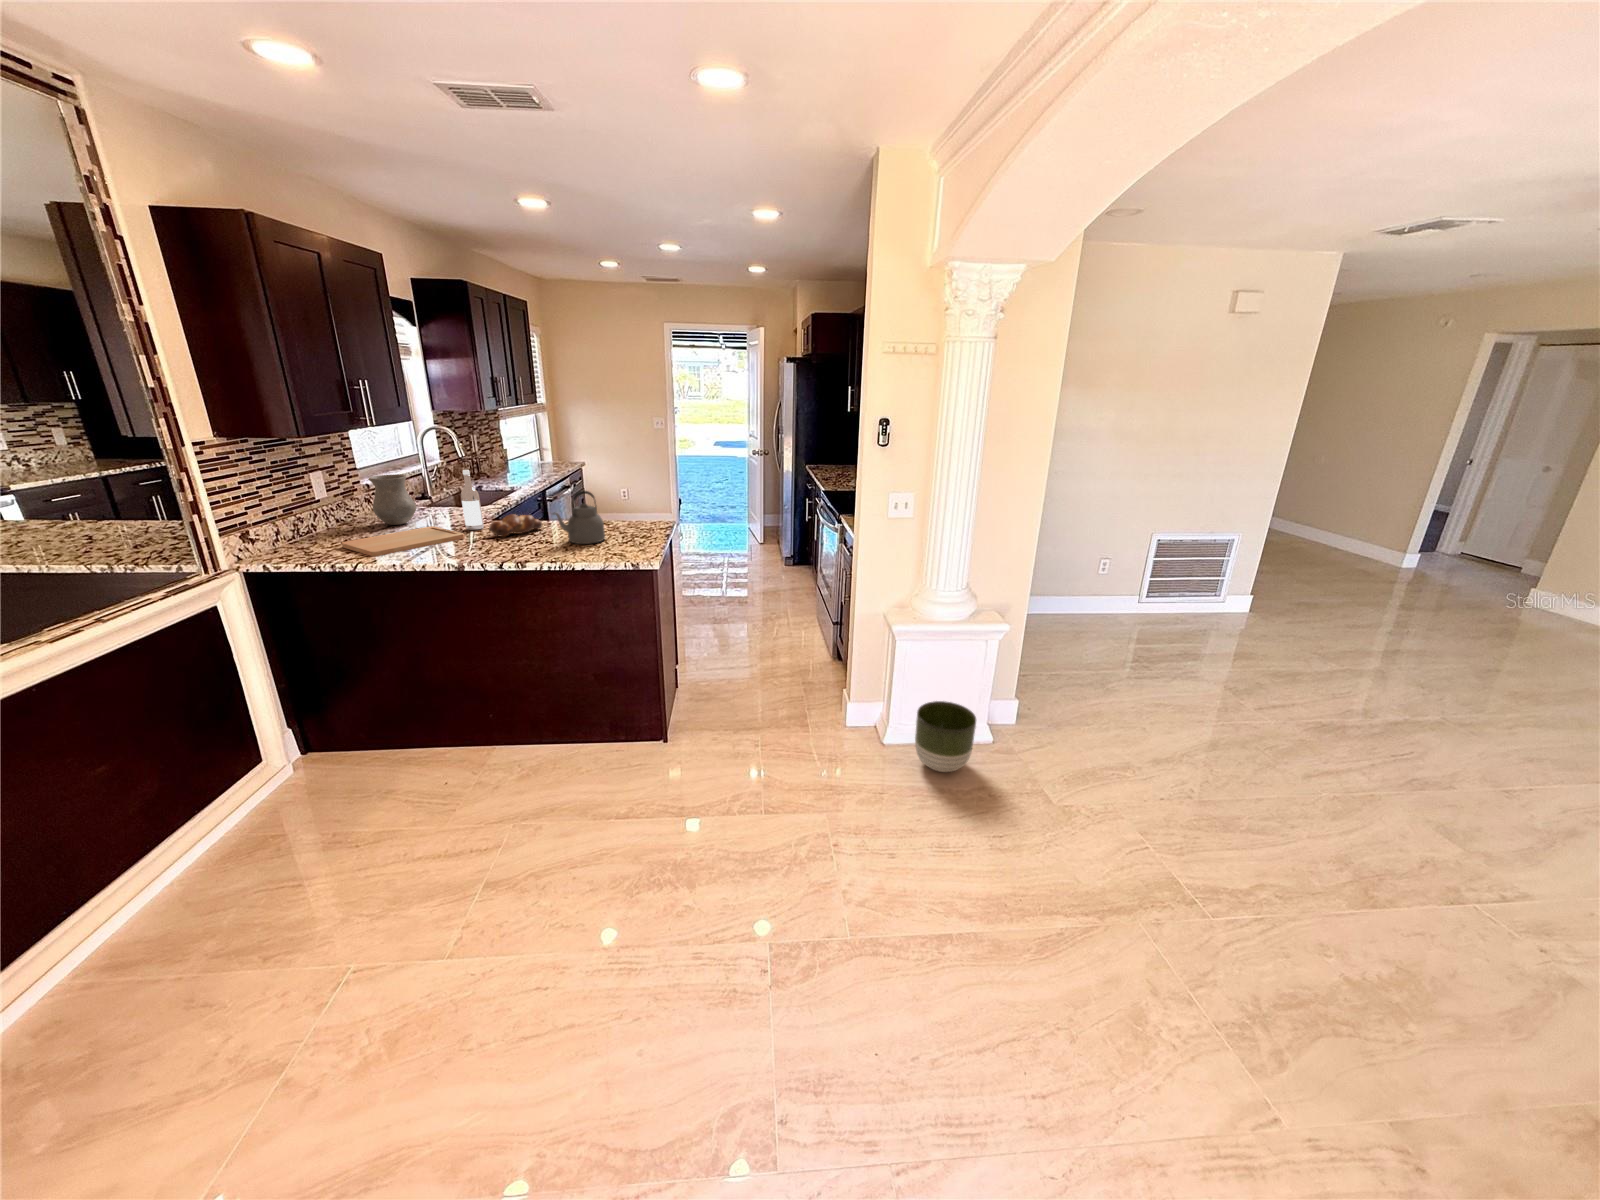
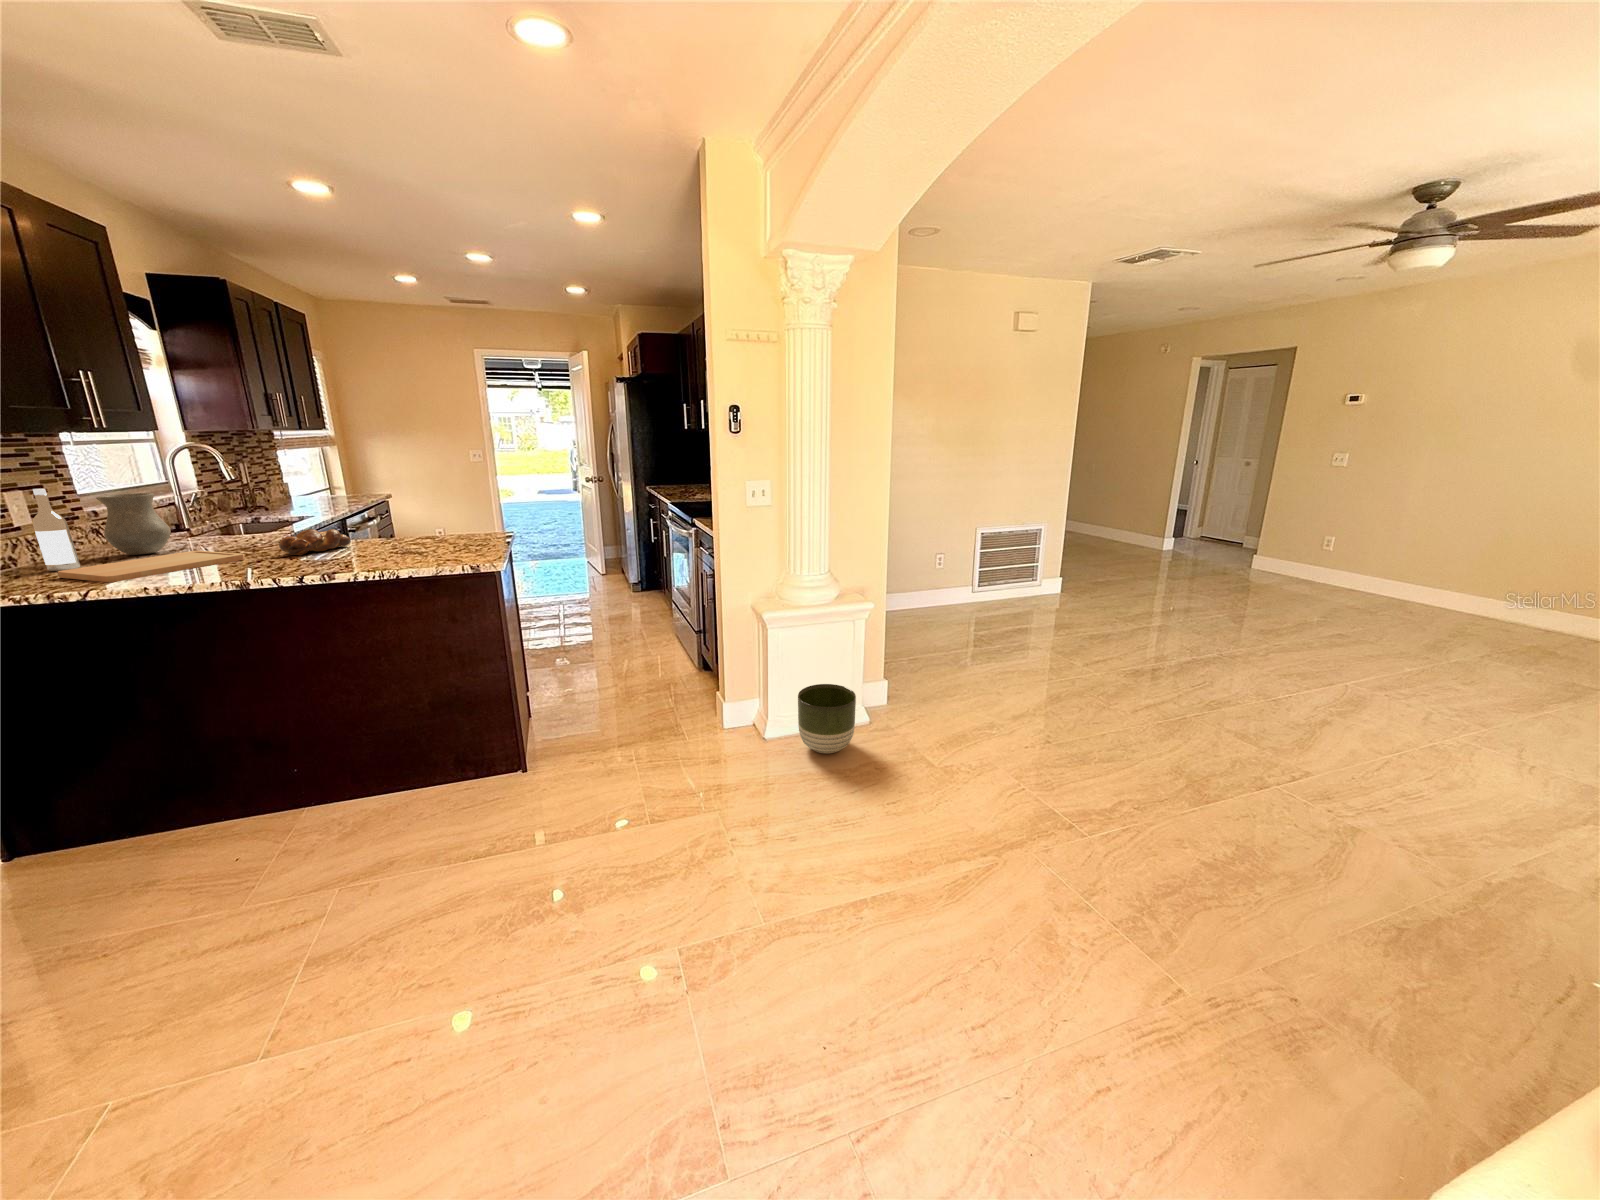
wine bottle: present [461,470,484,530] -> present [33,489,80,571]
kettle: present [553,491,605,544] -> none [364,493,435,554]

